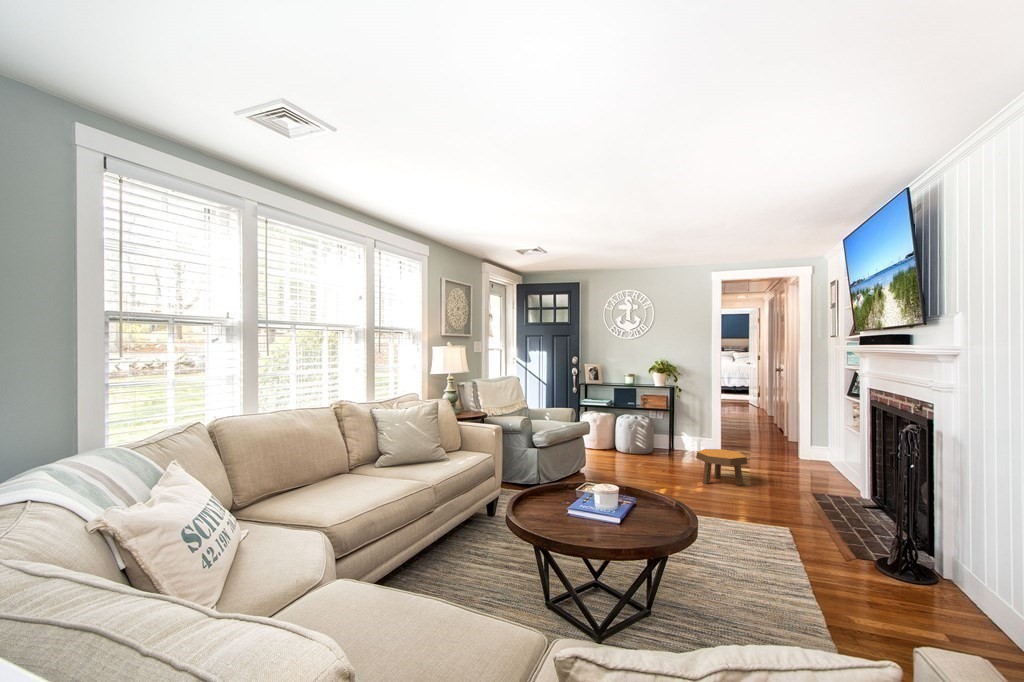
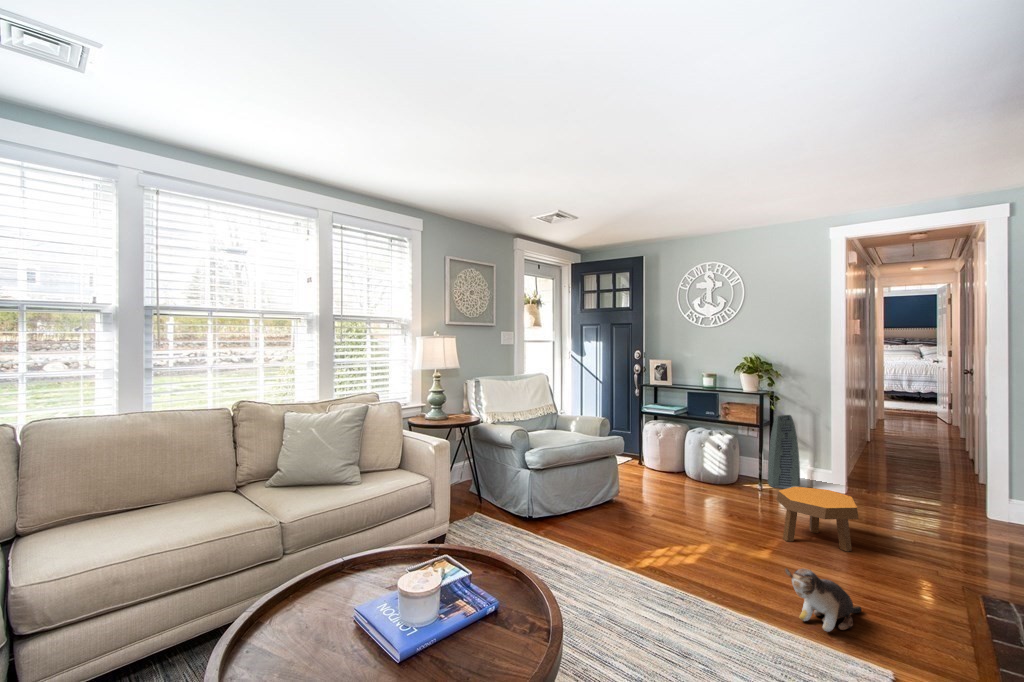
air purifier: none [672,403,694,456] -> present [768,415,800,489]
plush toy: none [731,488,764,522] -> present [785,568,862,632]

